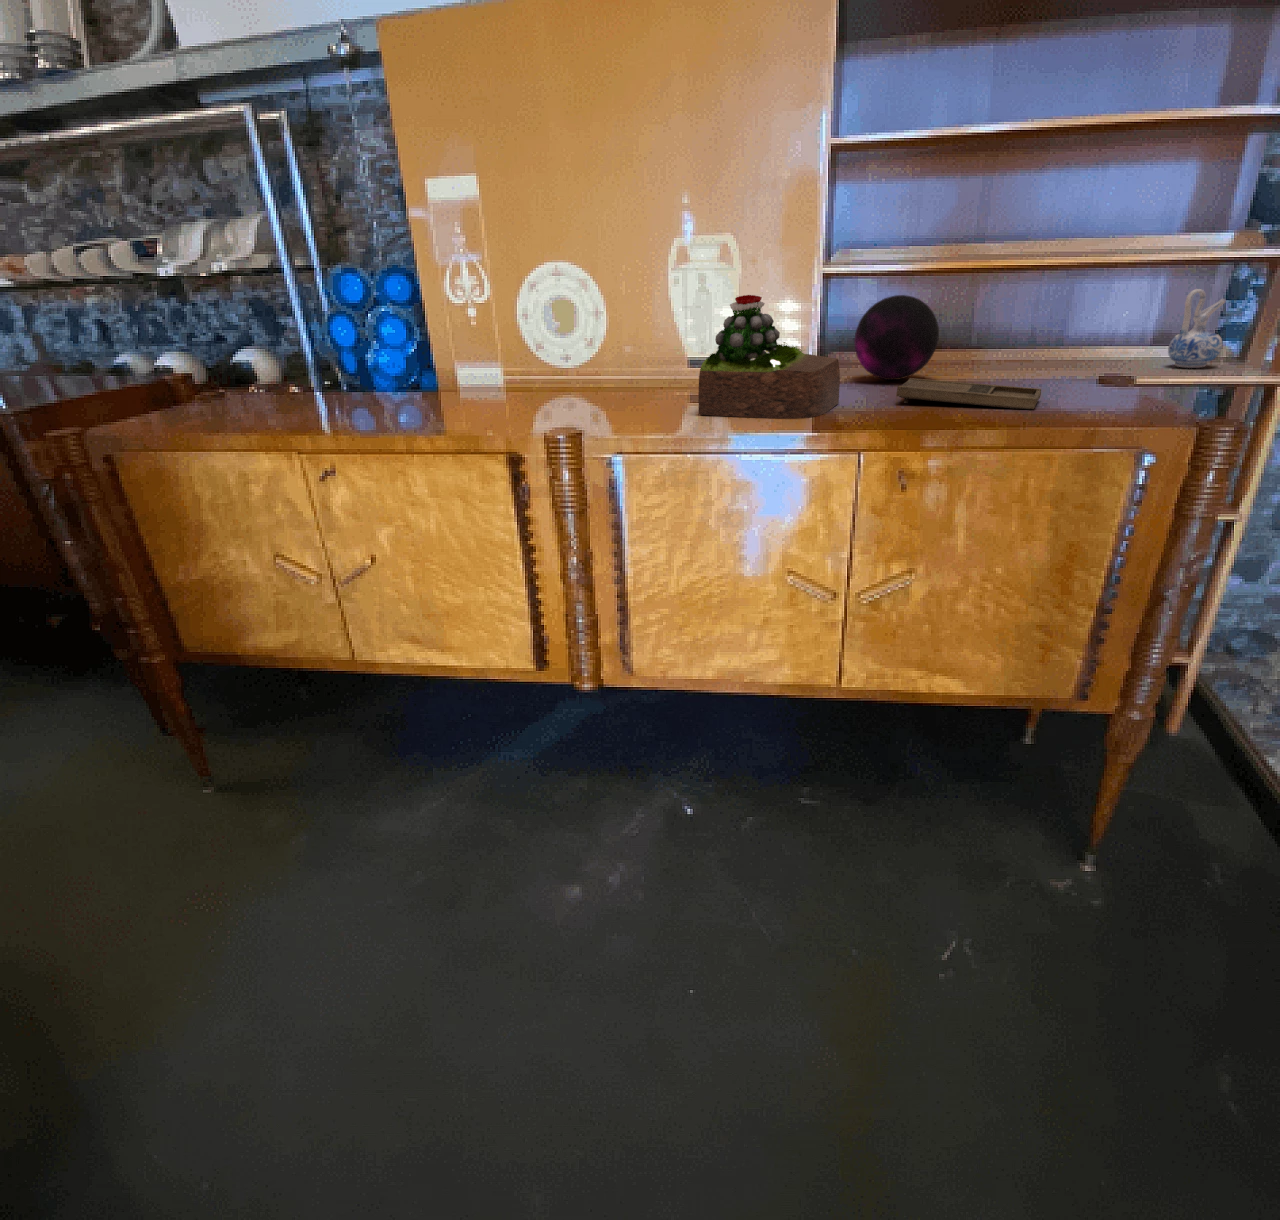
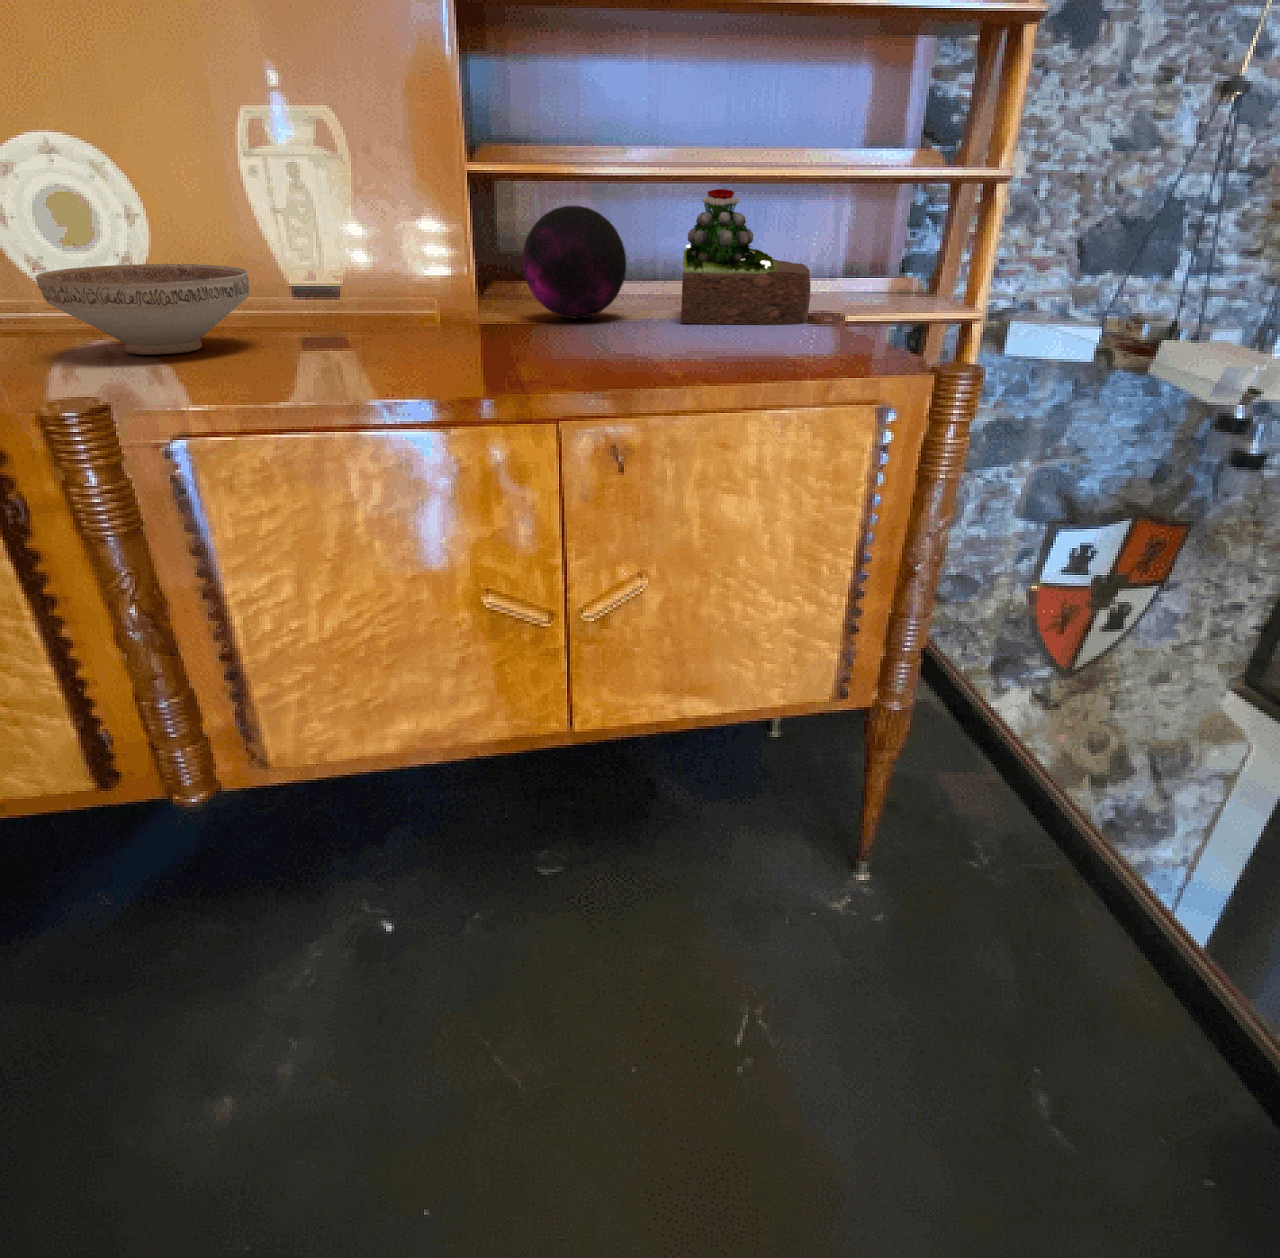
ceramic pitcher: present [1168,289,1226,368] -> none [863,214,913,304]
succulent plant: present [698,295,840,419] -> present [681,189,811,325]
decorative bowl: none [547,345,665,403] -> present [35,264,249,355]
tray: present [897,378,1041,409] -> none [591,314,759,352]

